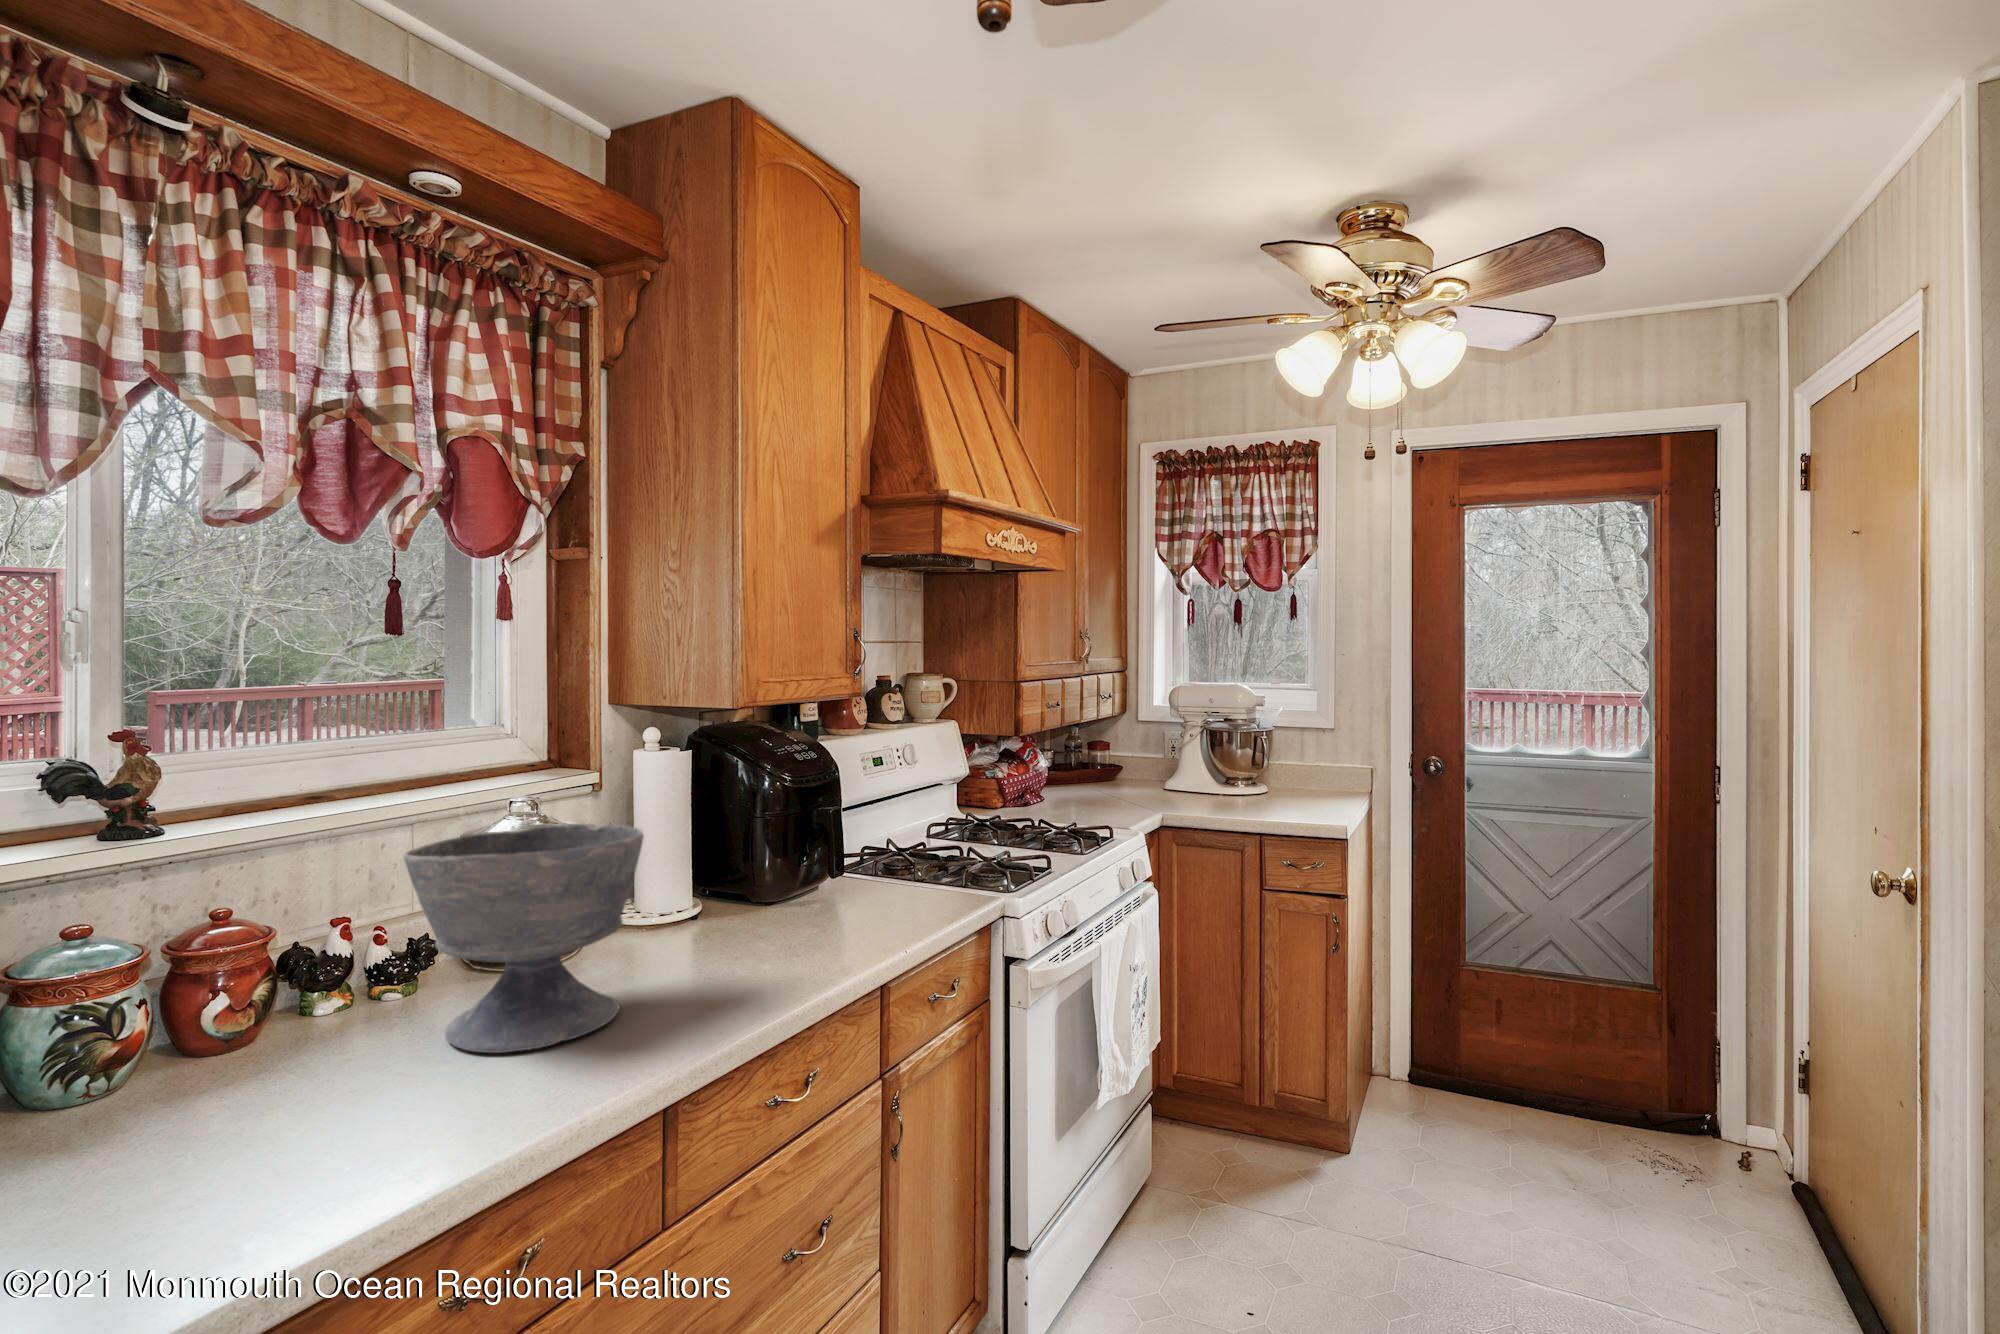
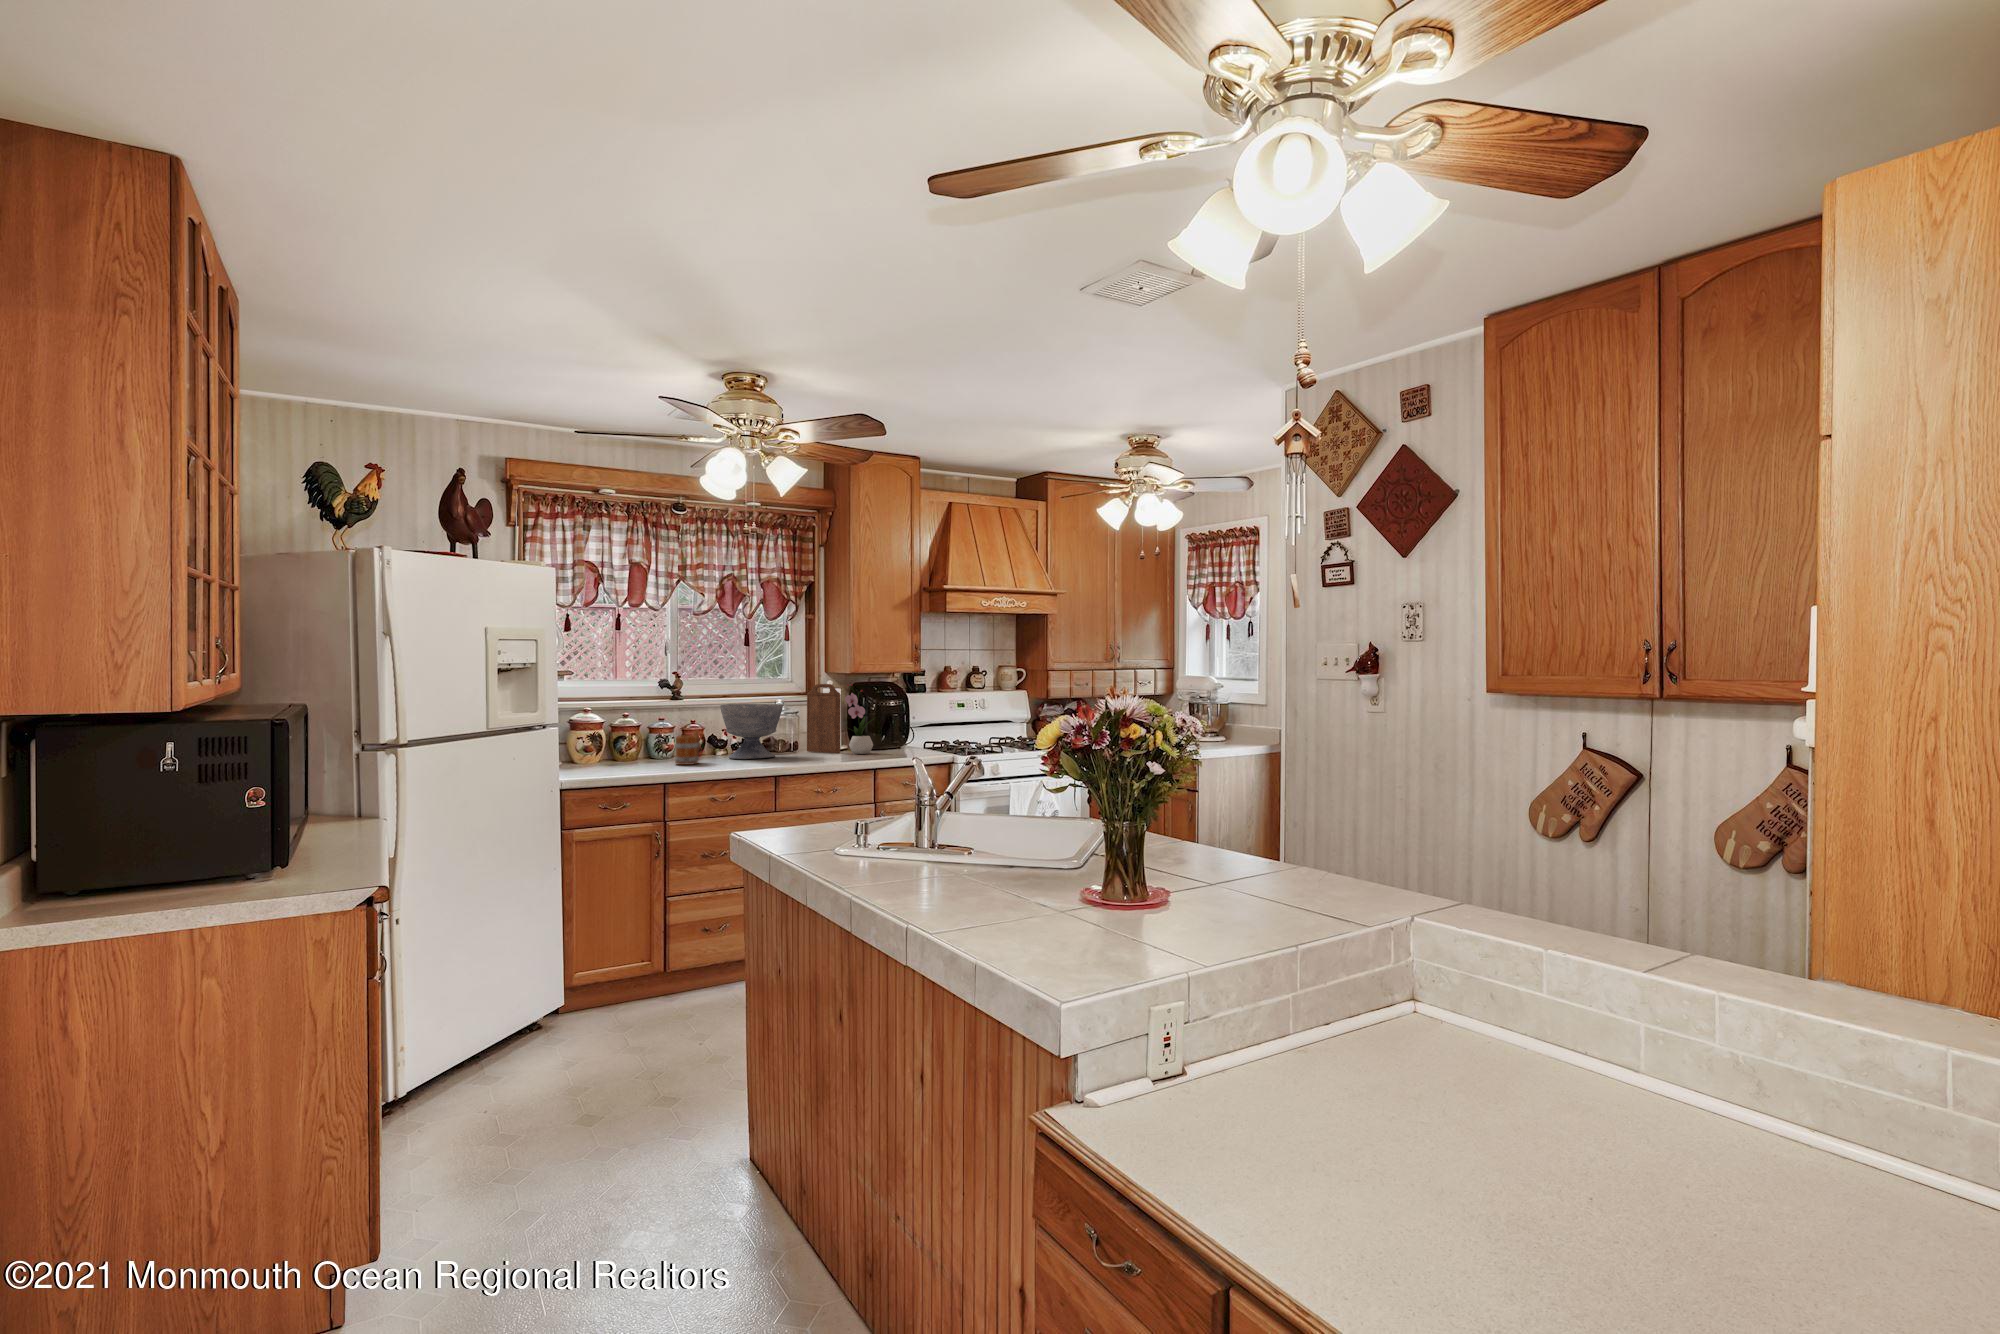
flower arrangement: none [796,744,864,940] -> present [845,684,875,754]
cutting board: none [636,745,755,943] -> present [807,684,841,753]
mug: none [278,992,404,1186] -> present [674,731,700,765]

